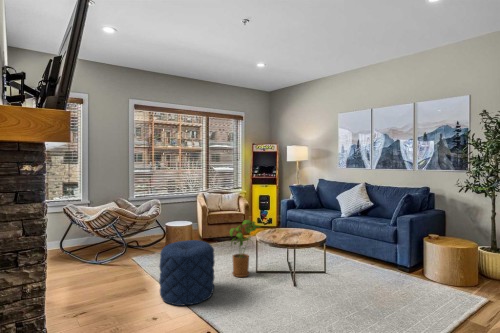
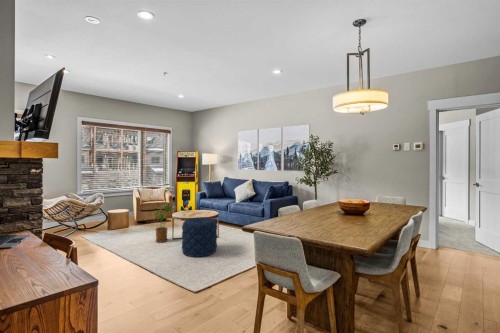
pouf: present [159,240,215,306] -> present [182,217,217,257]

